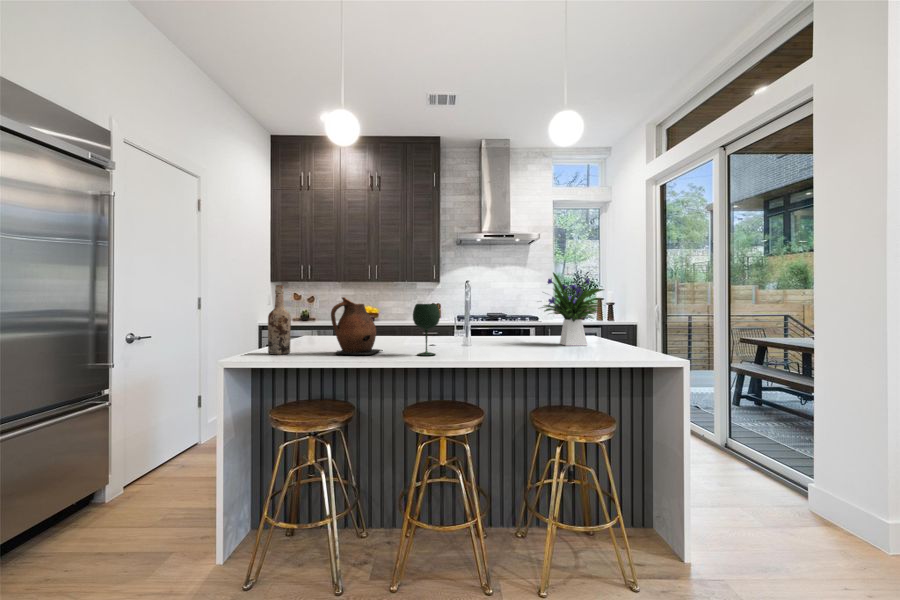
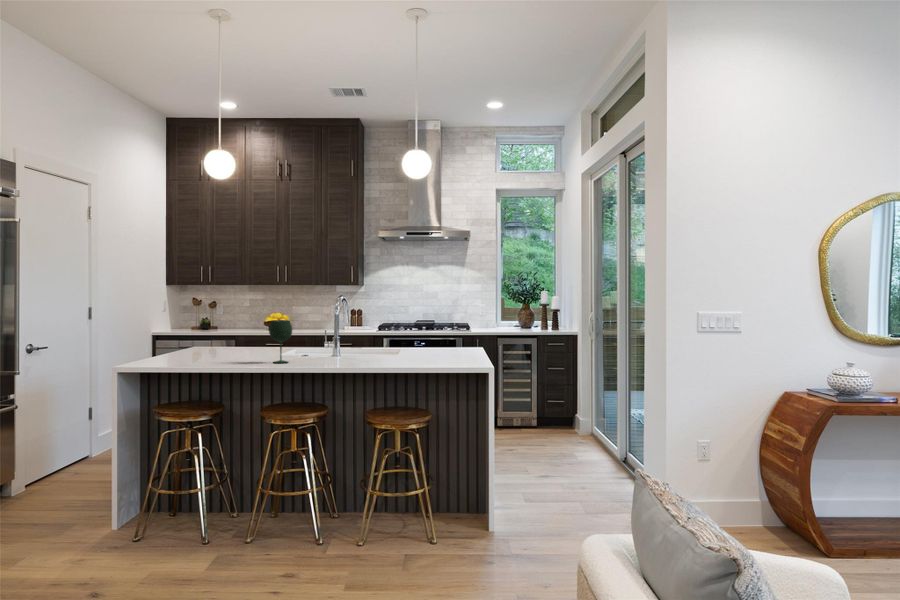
flower arrangement: present [542,273,604,346] -> none [402,289,464,356]
wine bottle: present [268,285,291,355] -> none [153,305,171,362]
ceramic pitcher: present [331,297,383,355] -> none [203,315,250,363]

